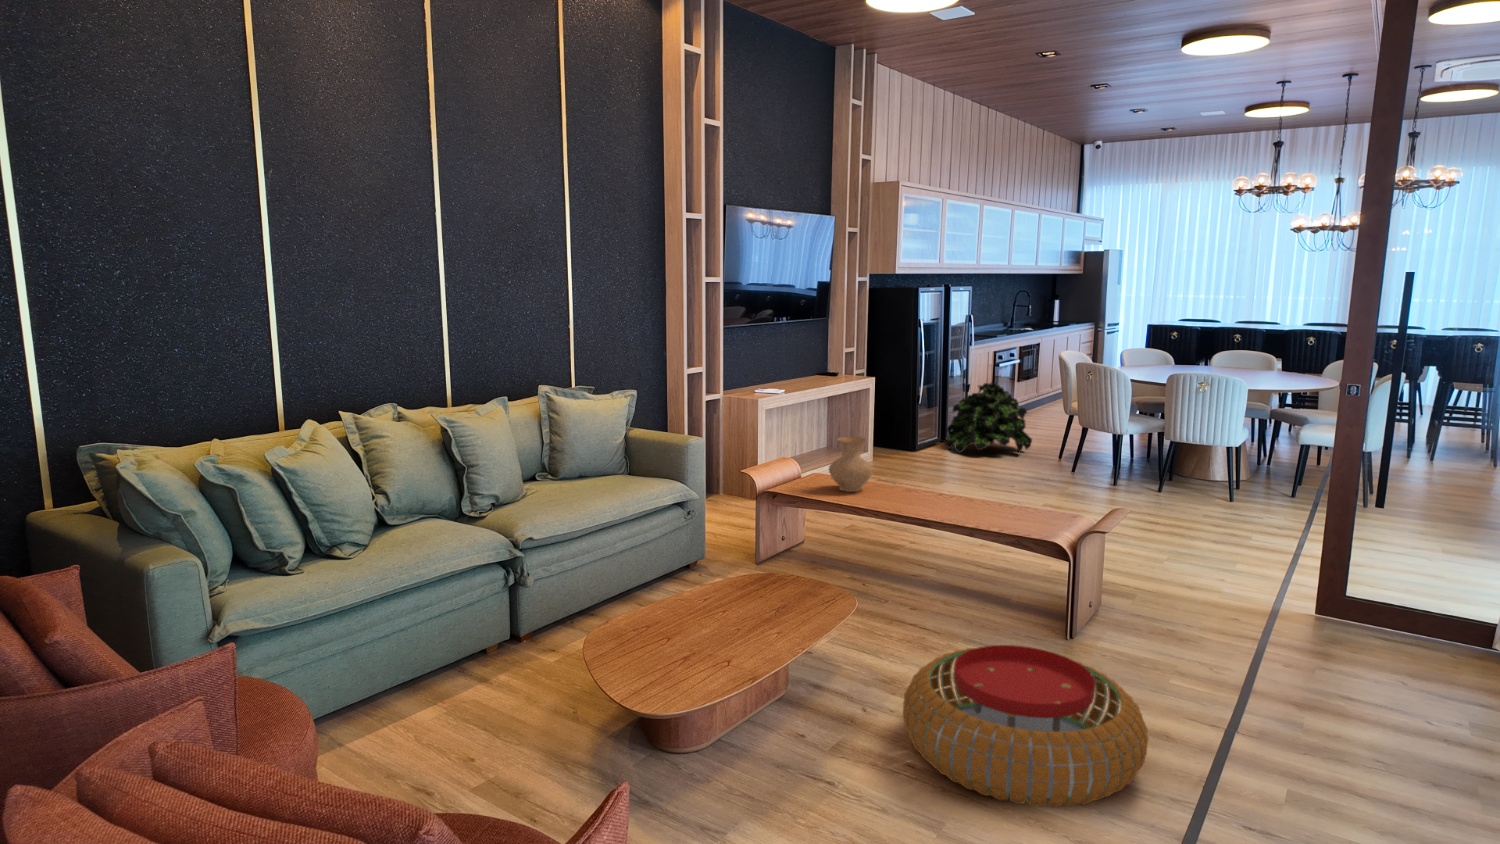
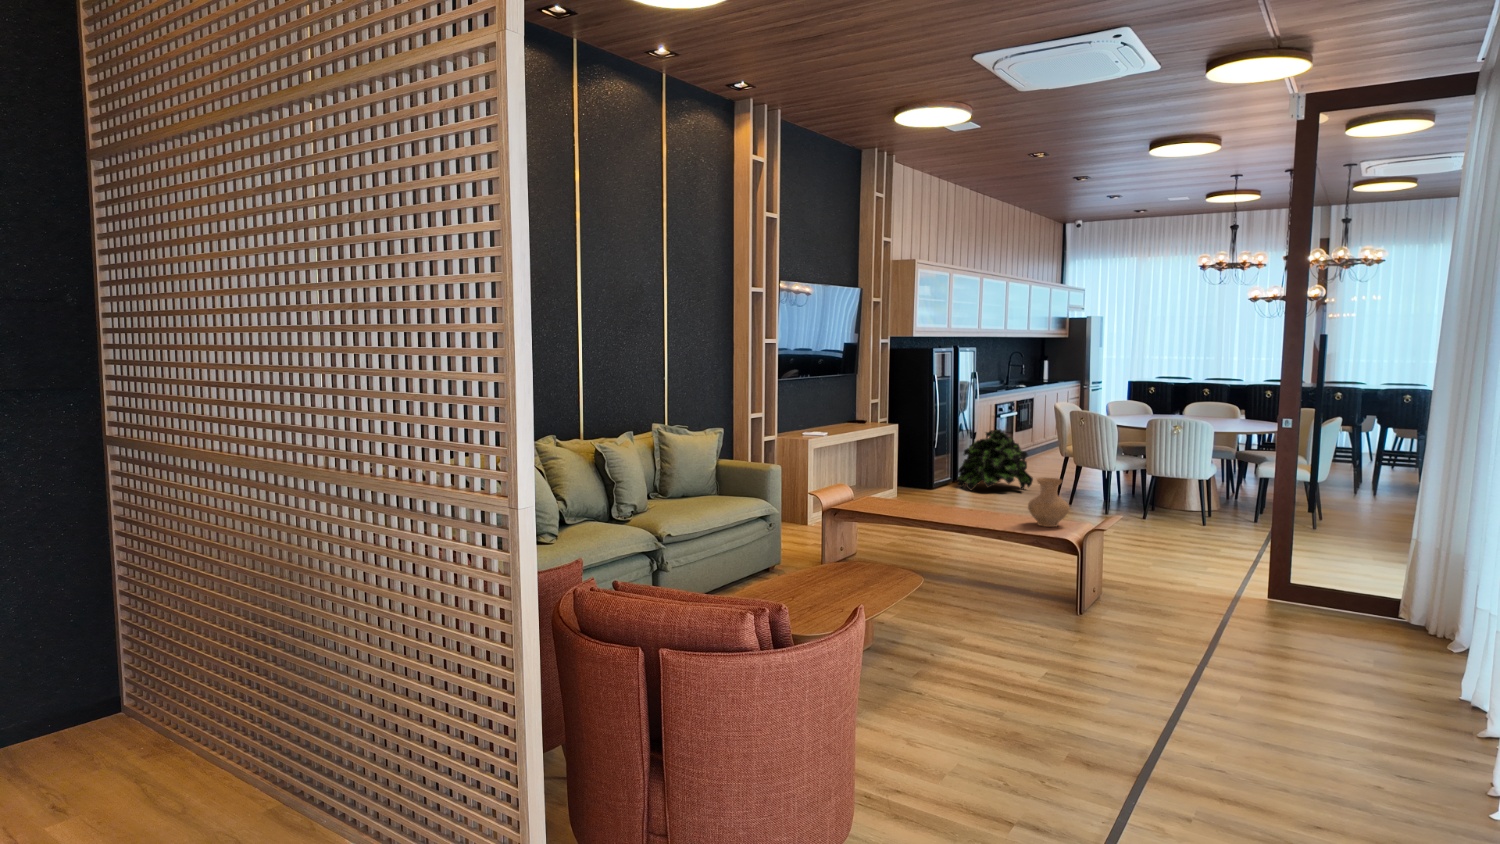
vase: present [829,437,873,492] -> present [1028,478,1069,527]
pouf: present [903,645,1148,807] -> none [965,604,1143,705]

